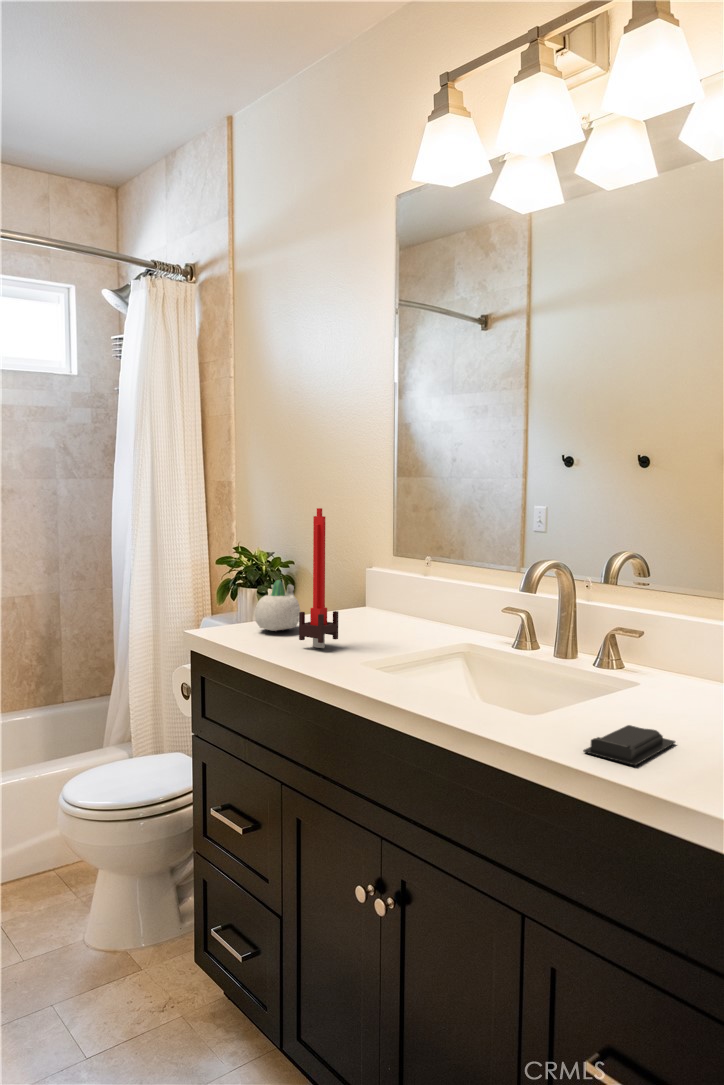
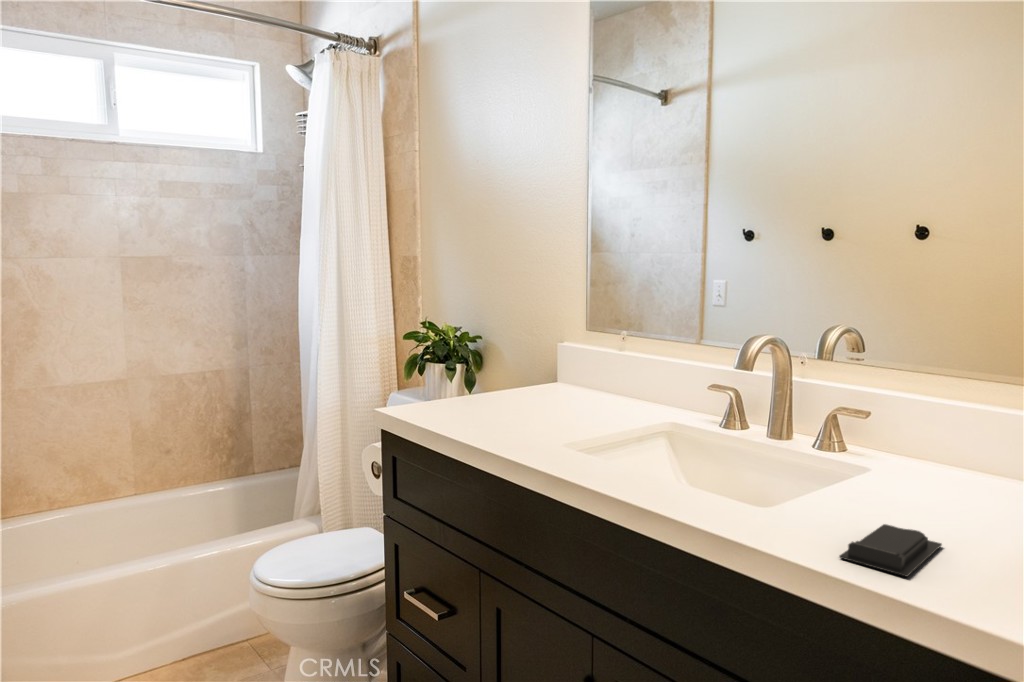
candle: present [299,508,338,648] -> none [495,281,536,429]
succulent planter: present [255,580,300,631] -> none [447,356,494,410]

